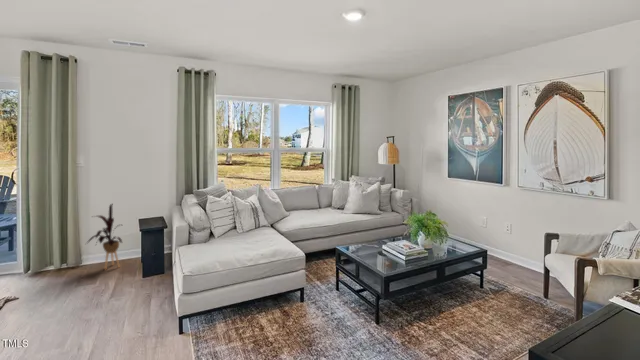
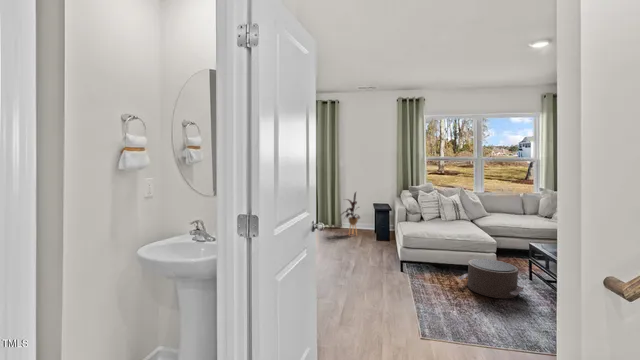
pouf: none [264,282,337,338] -> present [458,259,524,299]

